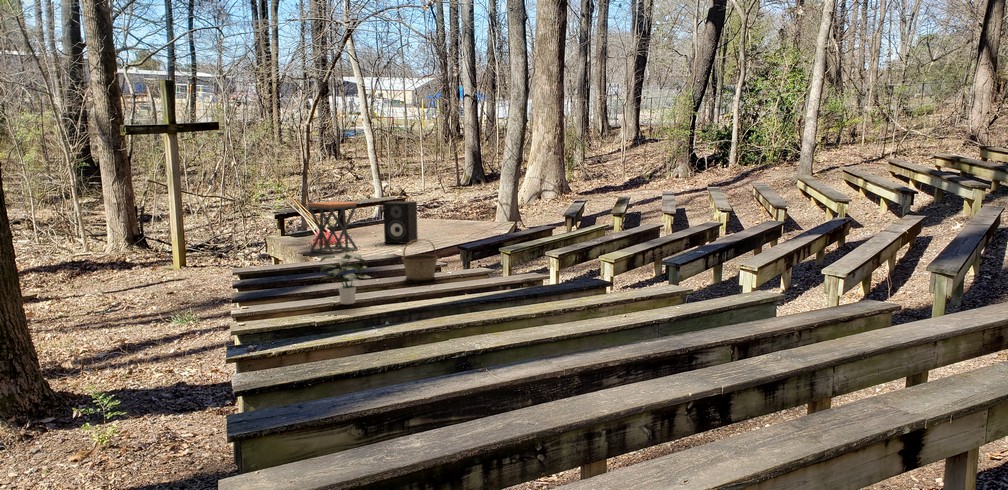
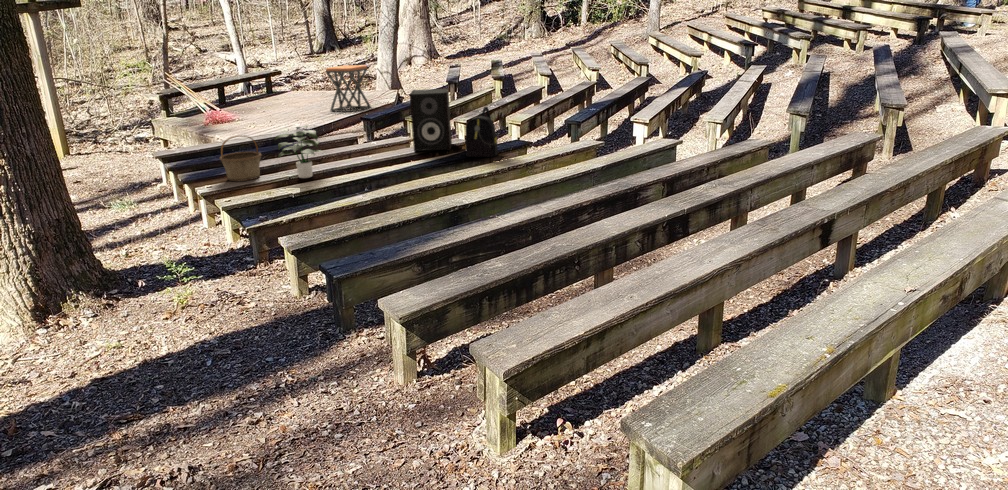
stool: present [308,201,358,254] -> present [326,65,371,112]
speaker: present [383,201,418,244] -> present [410,88,452,152]
basket: present [402,239,438,280] -> present [220,135,262,181]
backpack: none [527,241,563,297] -> present [465,107,498,157]

